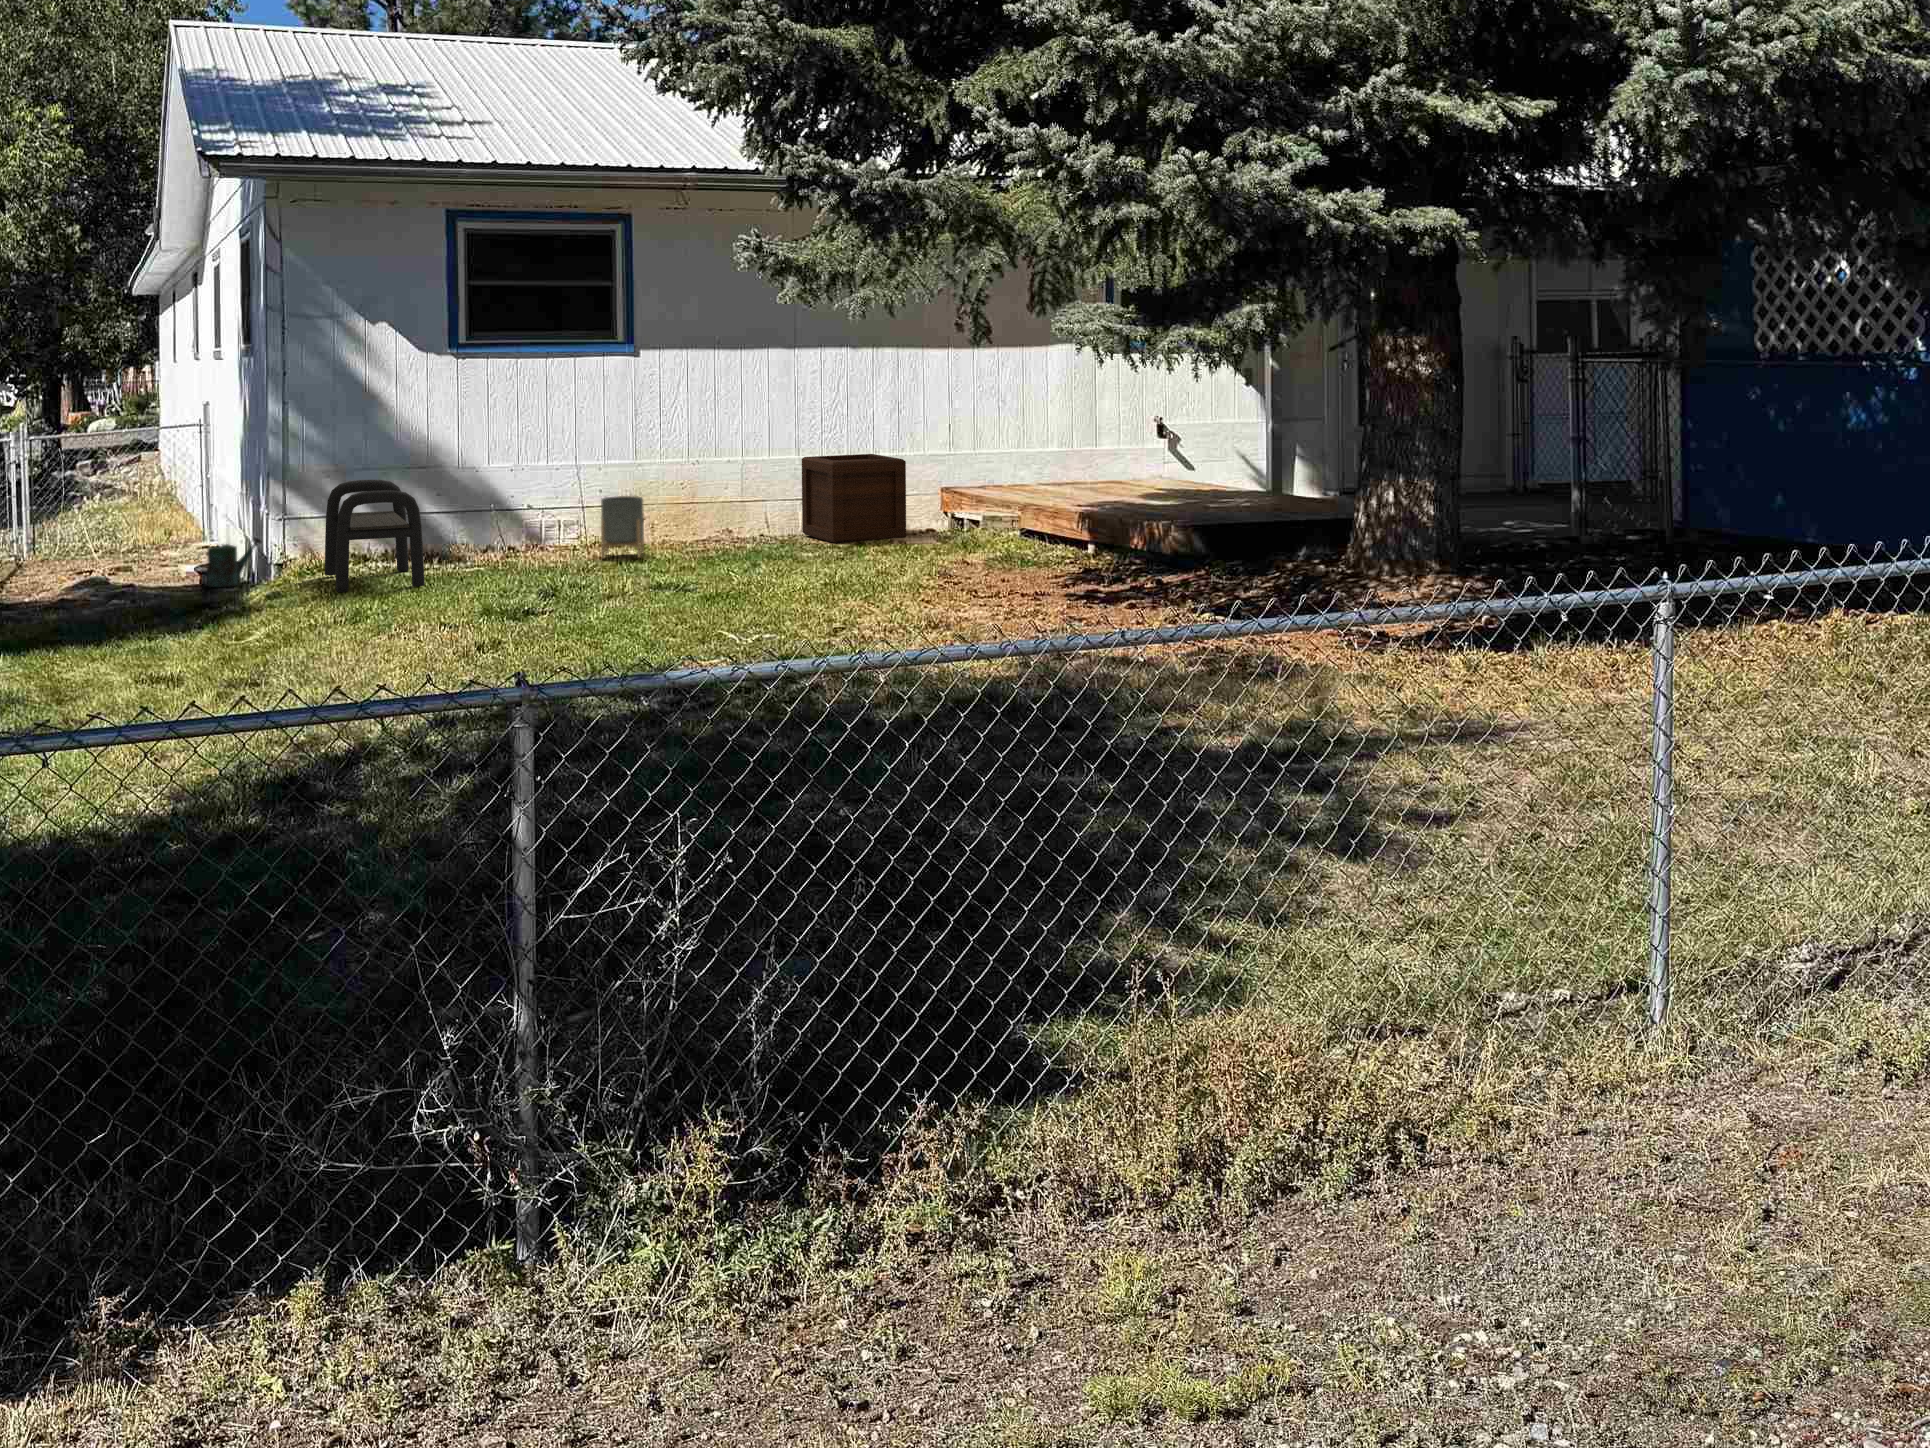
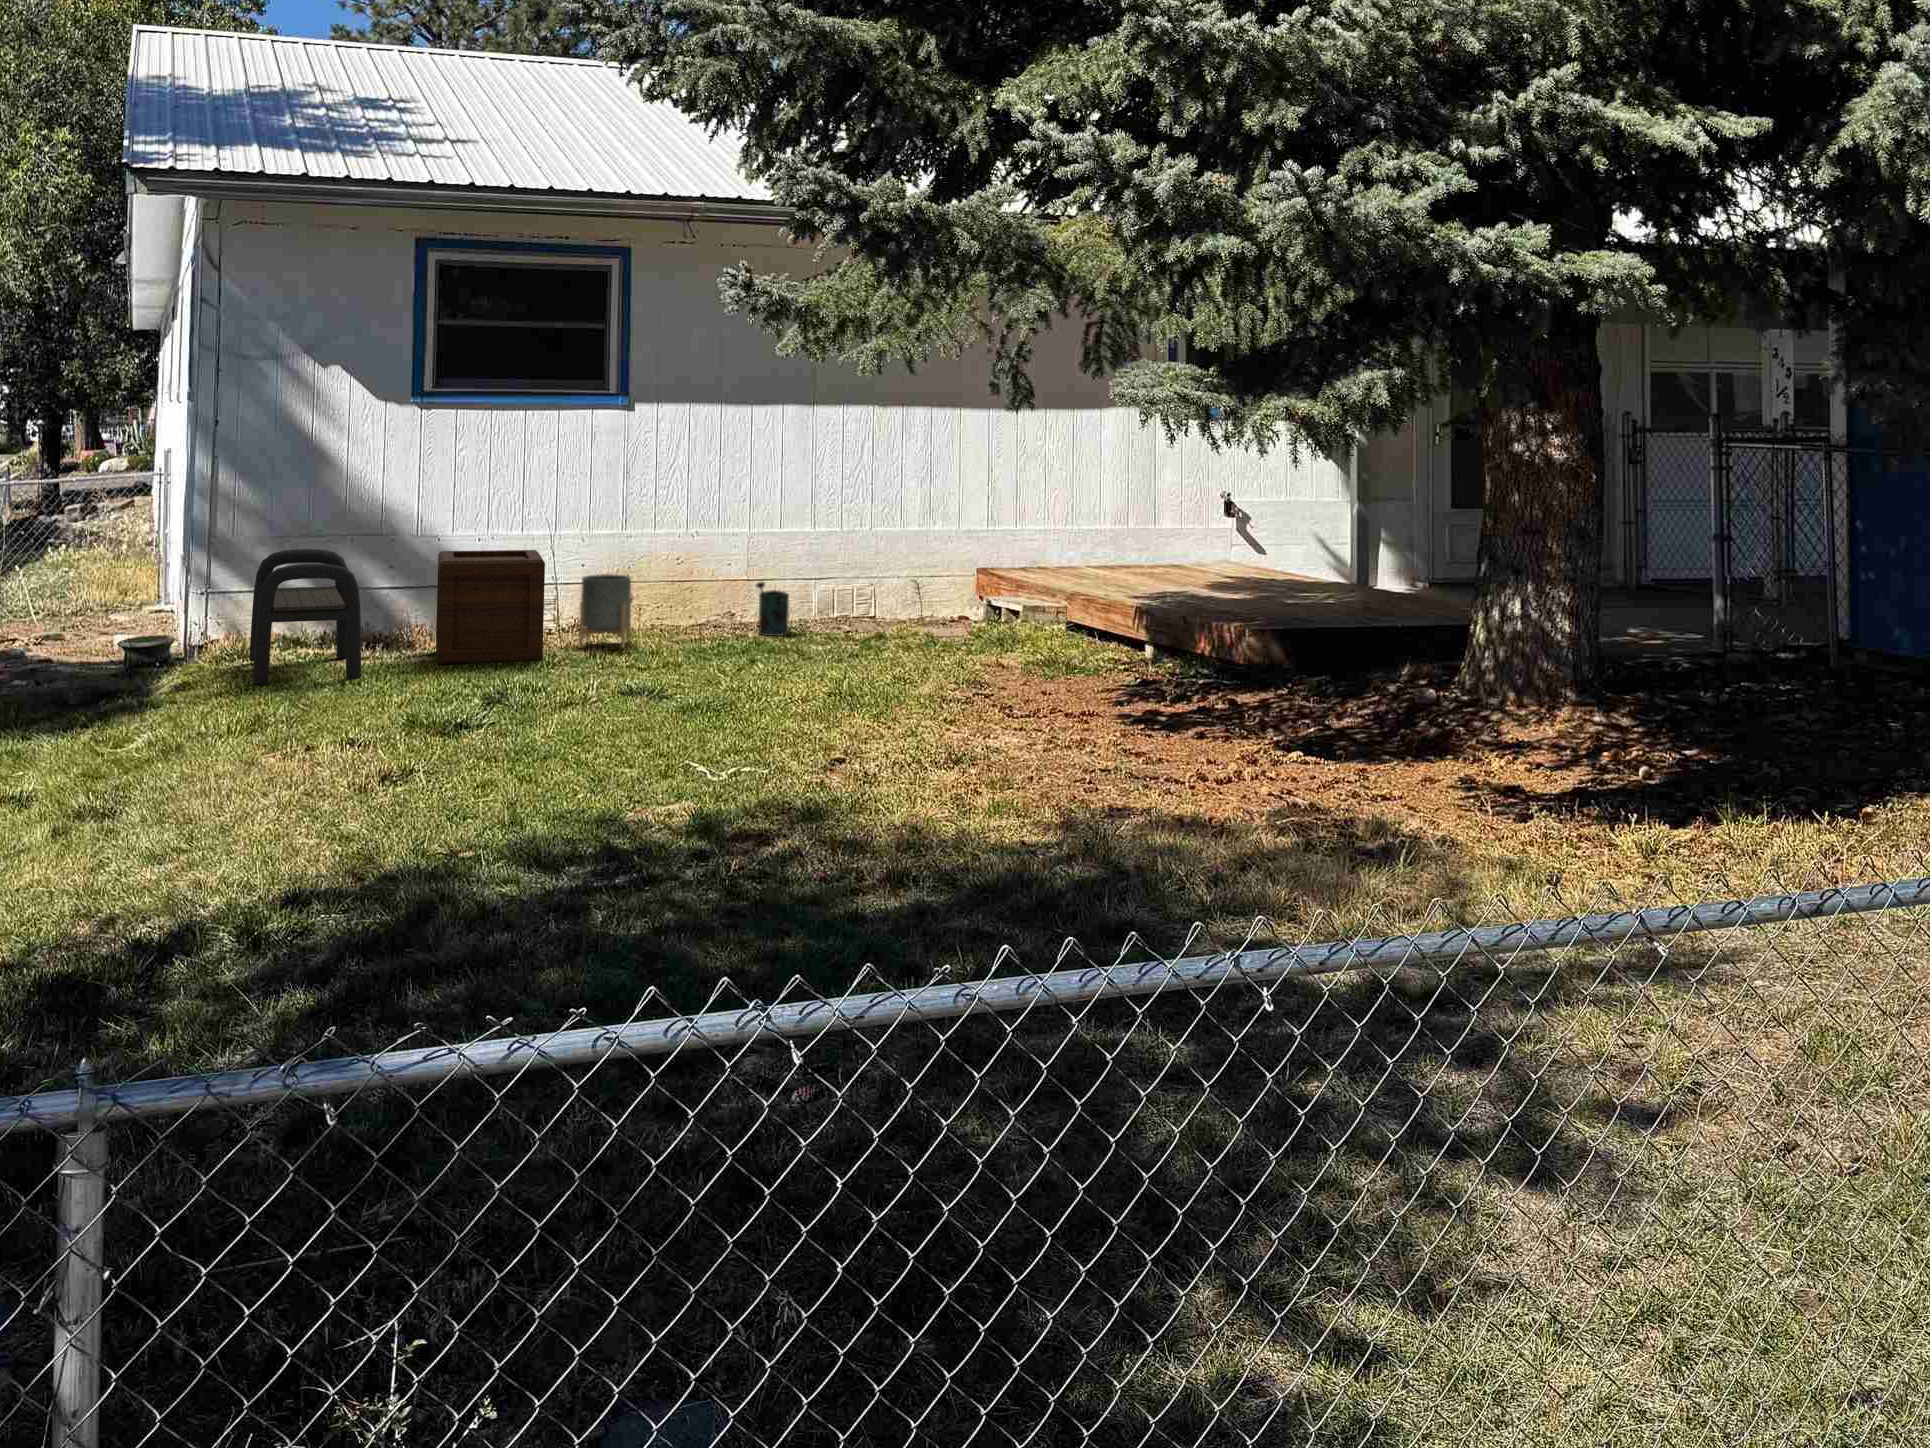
wooden crate: present [802,454,906,543] -> present [436,550,545,664]
watering can: present [198,538,261,587] -> present [756,582,789,636]

